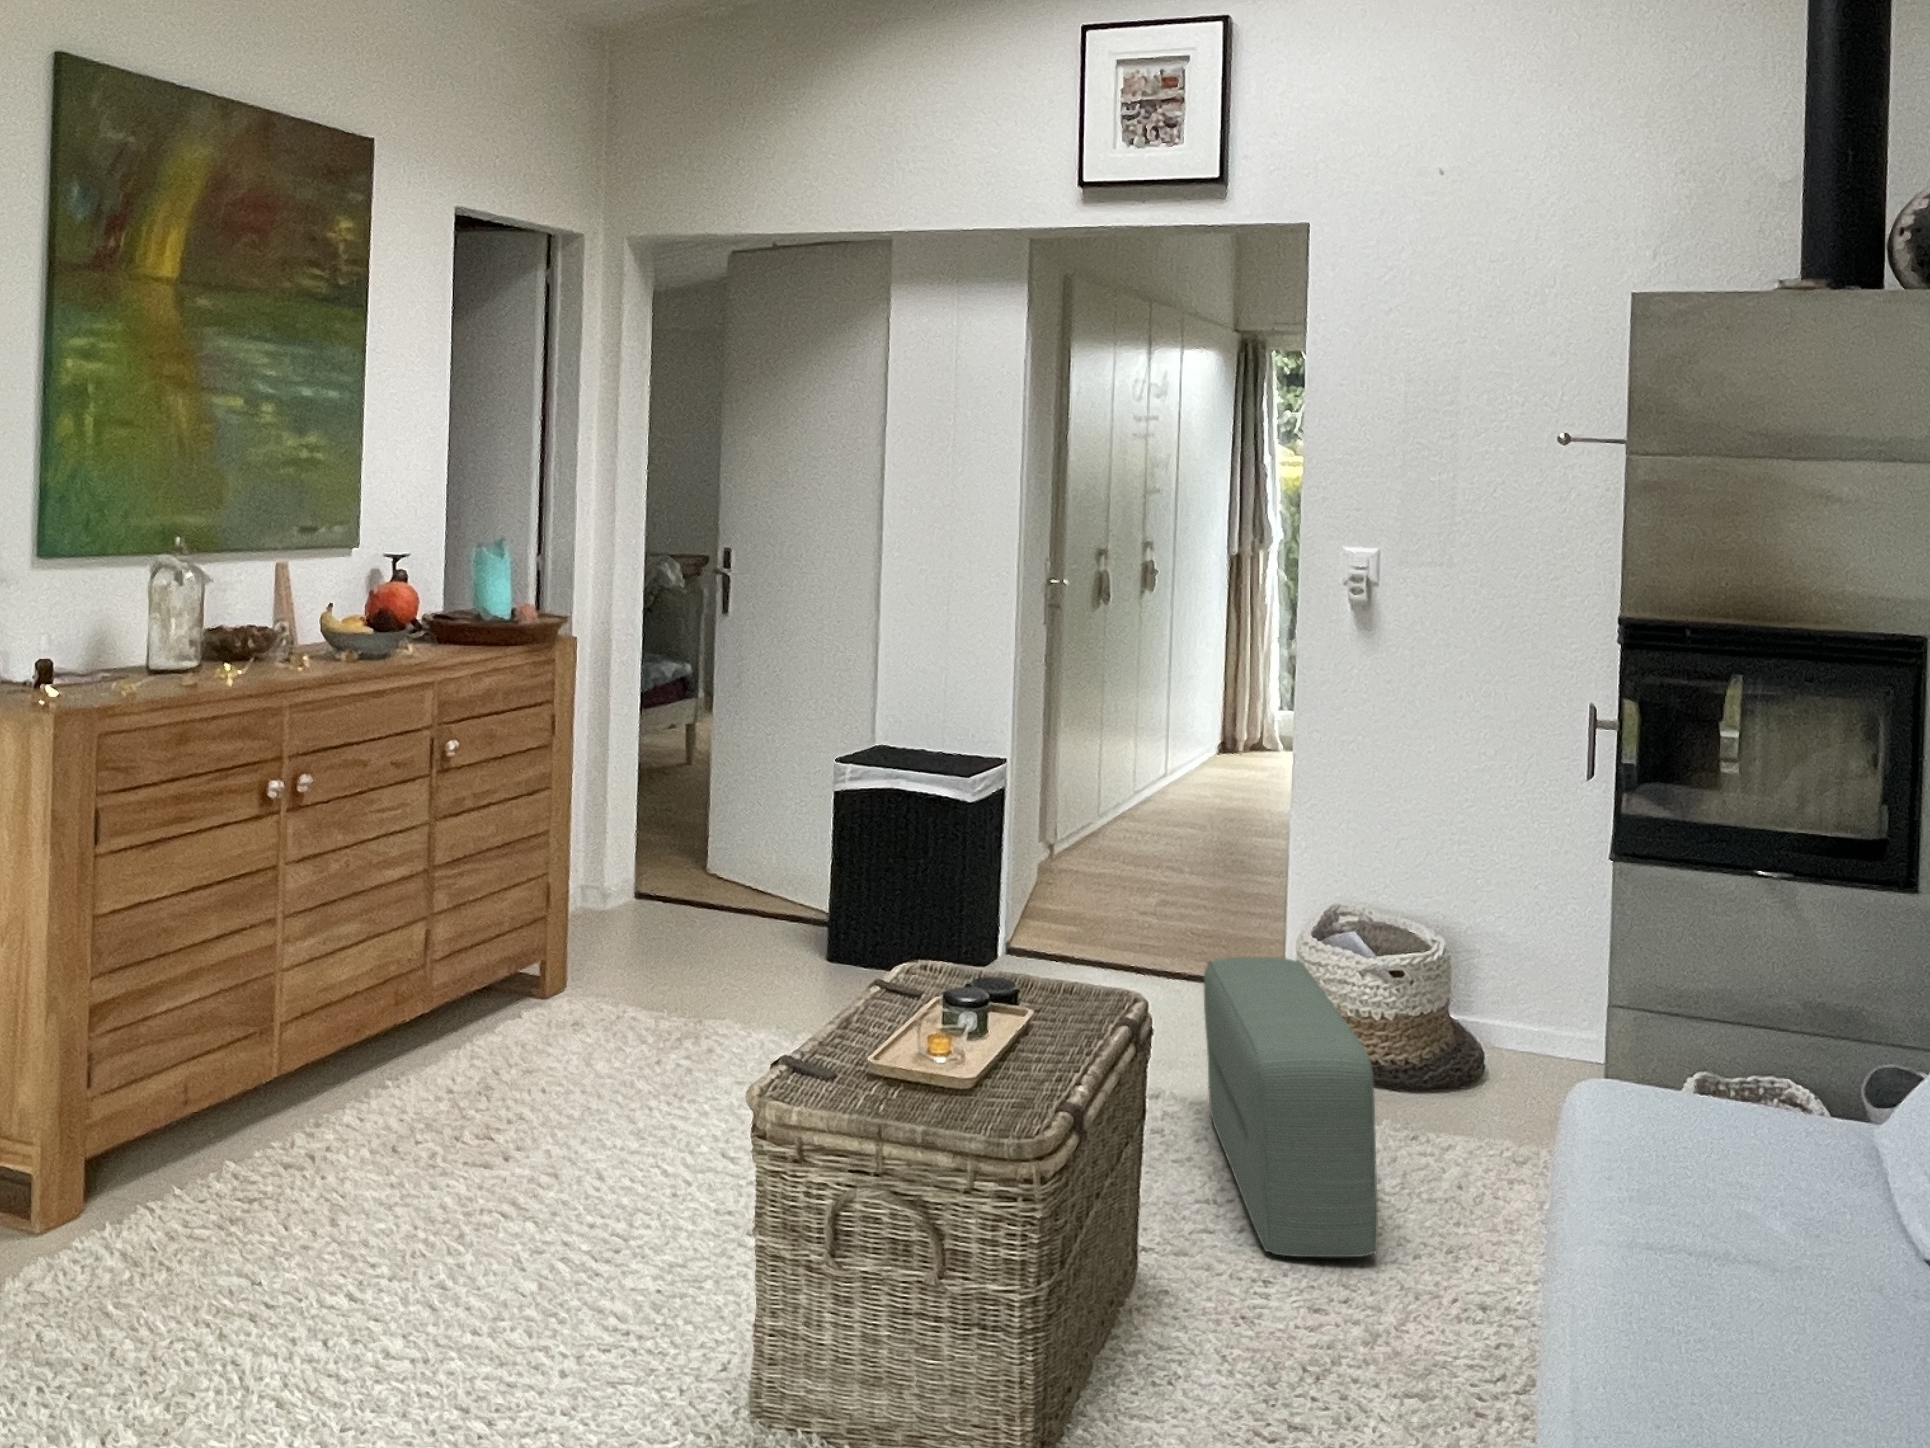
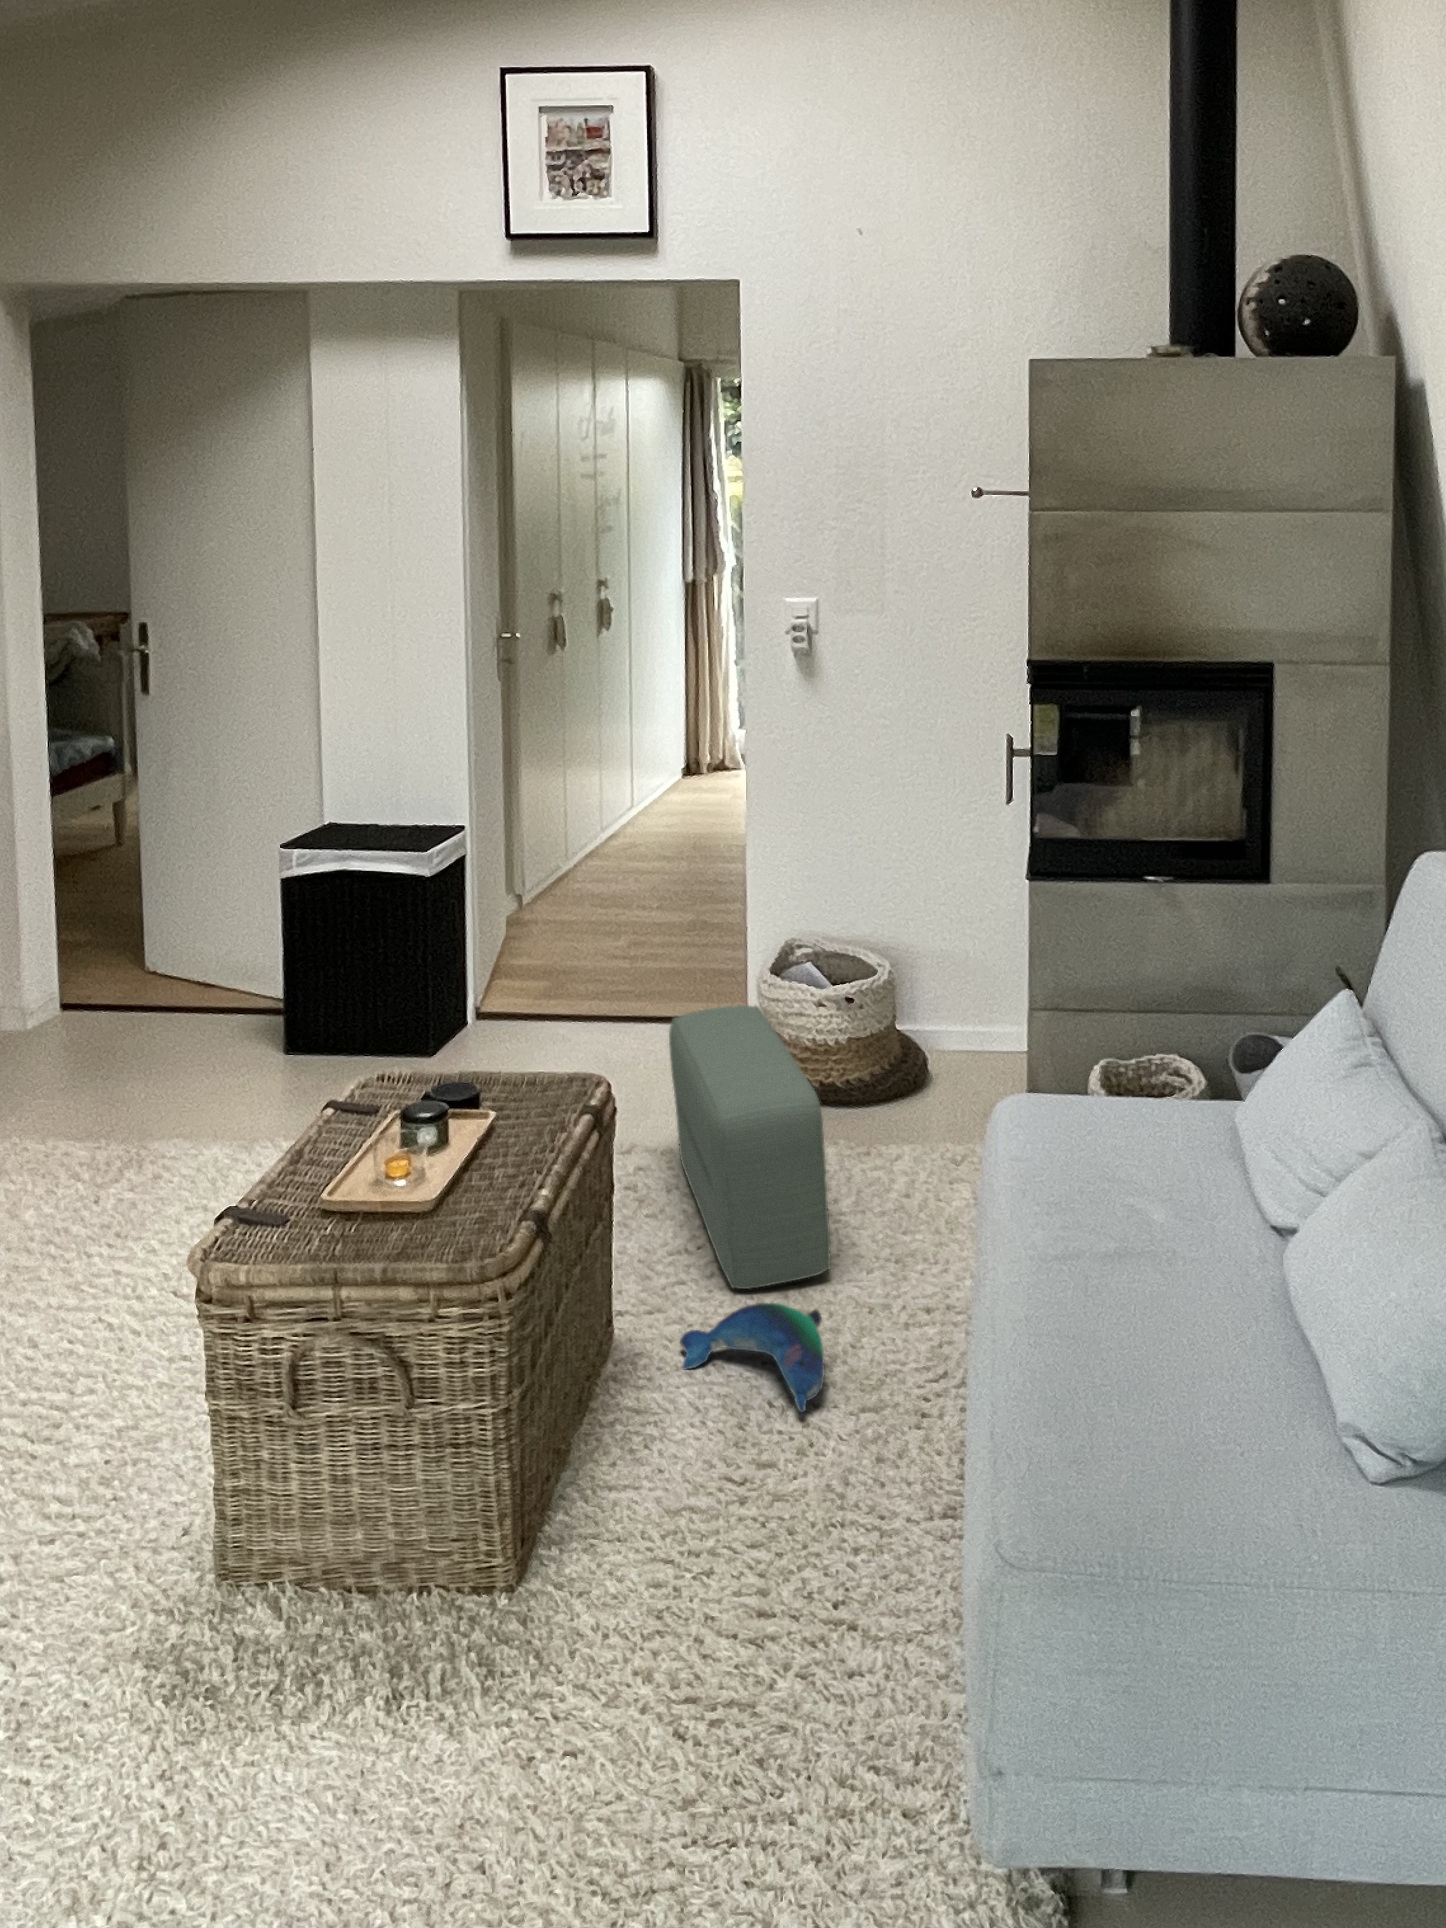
plush toy: none [1210,1267,1372,1396] -> present [680,1303,825,1412]

